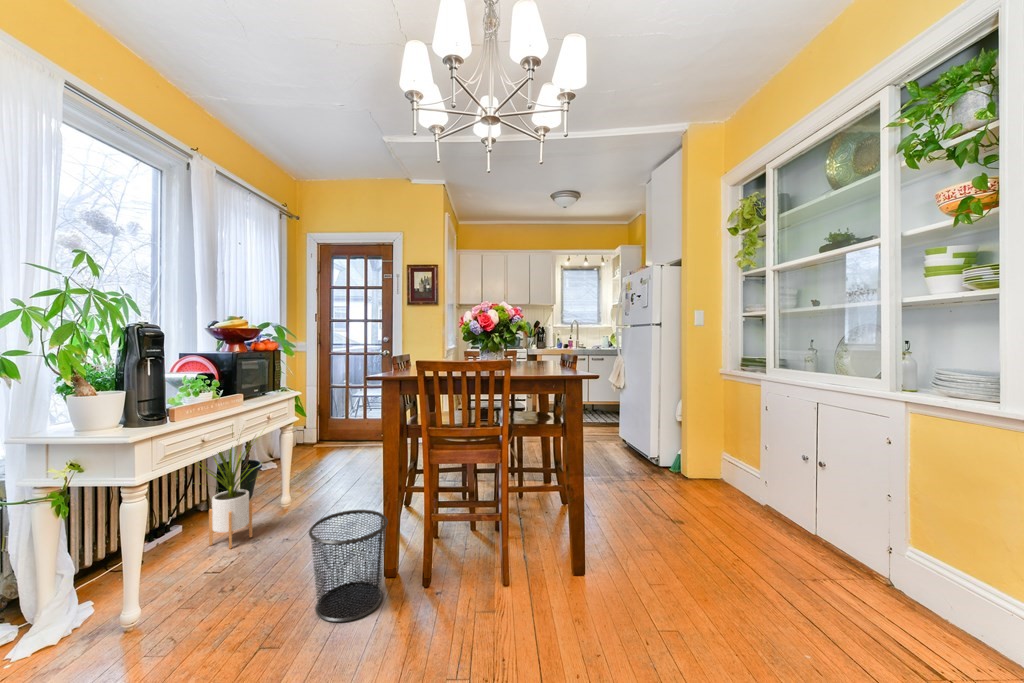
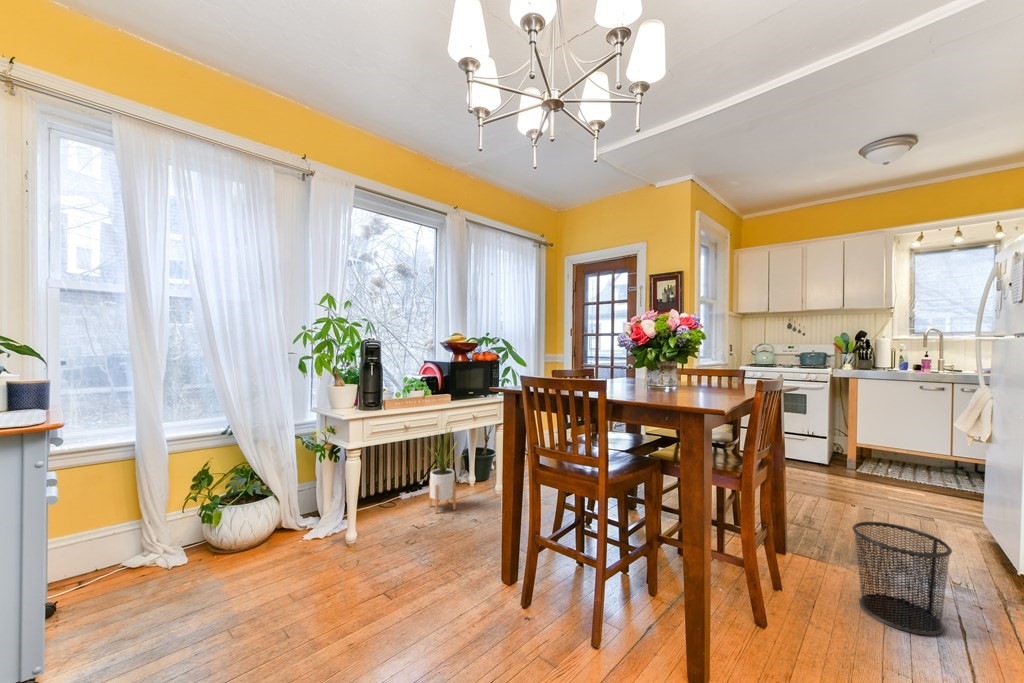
waste bin: present [309,510,388,622] -> present [852,522,952,635]

